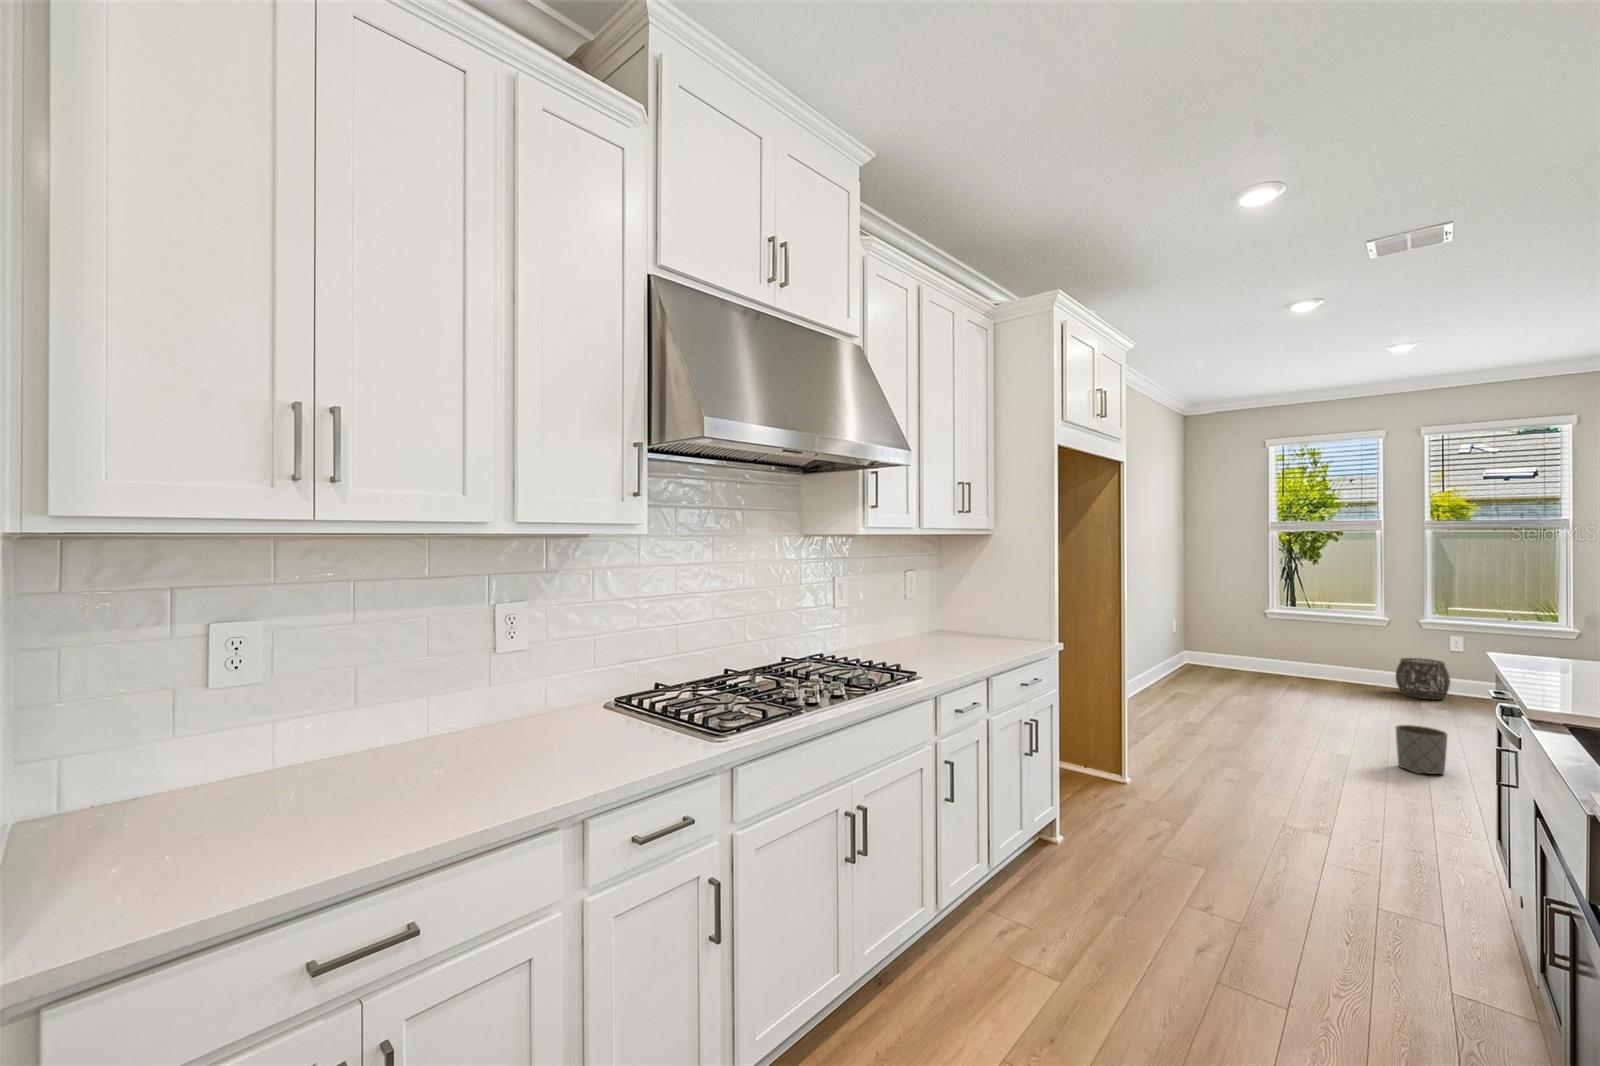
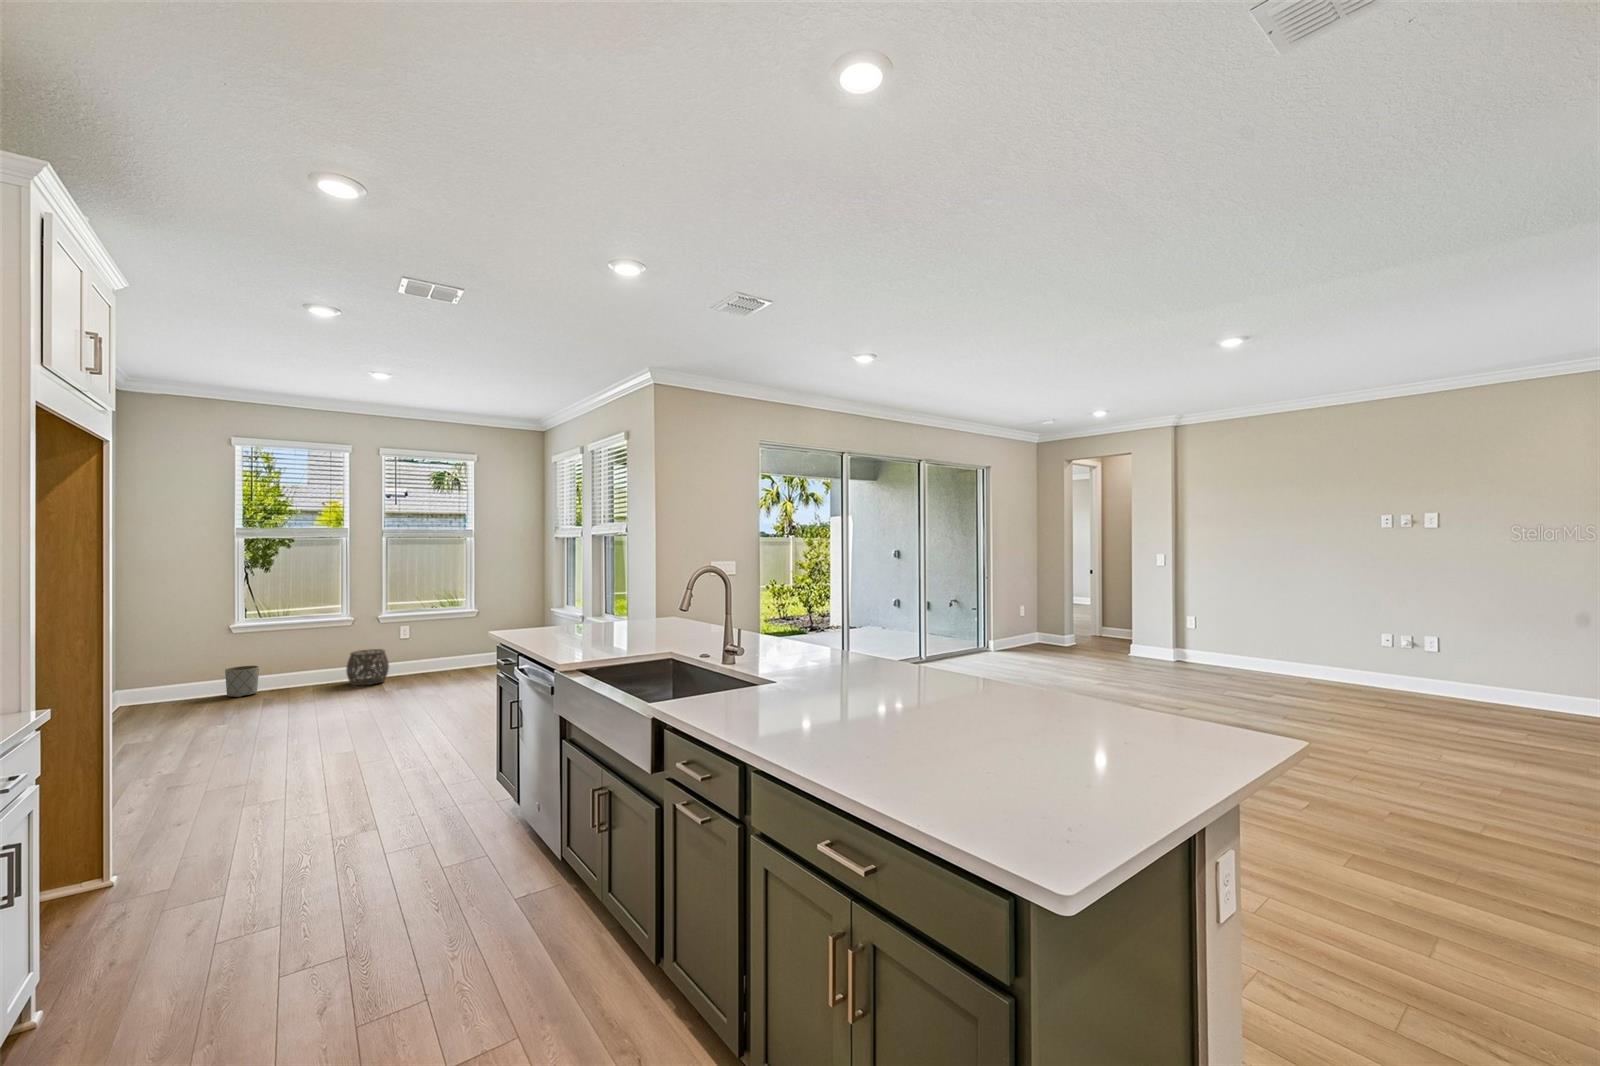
planter: present [1396,725,1447,774] -> present [225,666,259,697]

